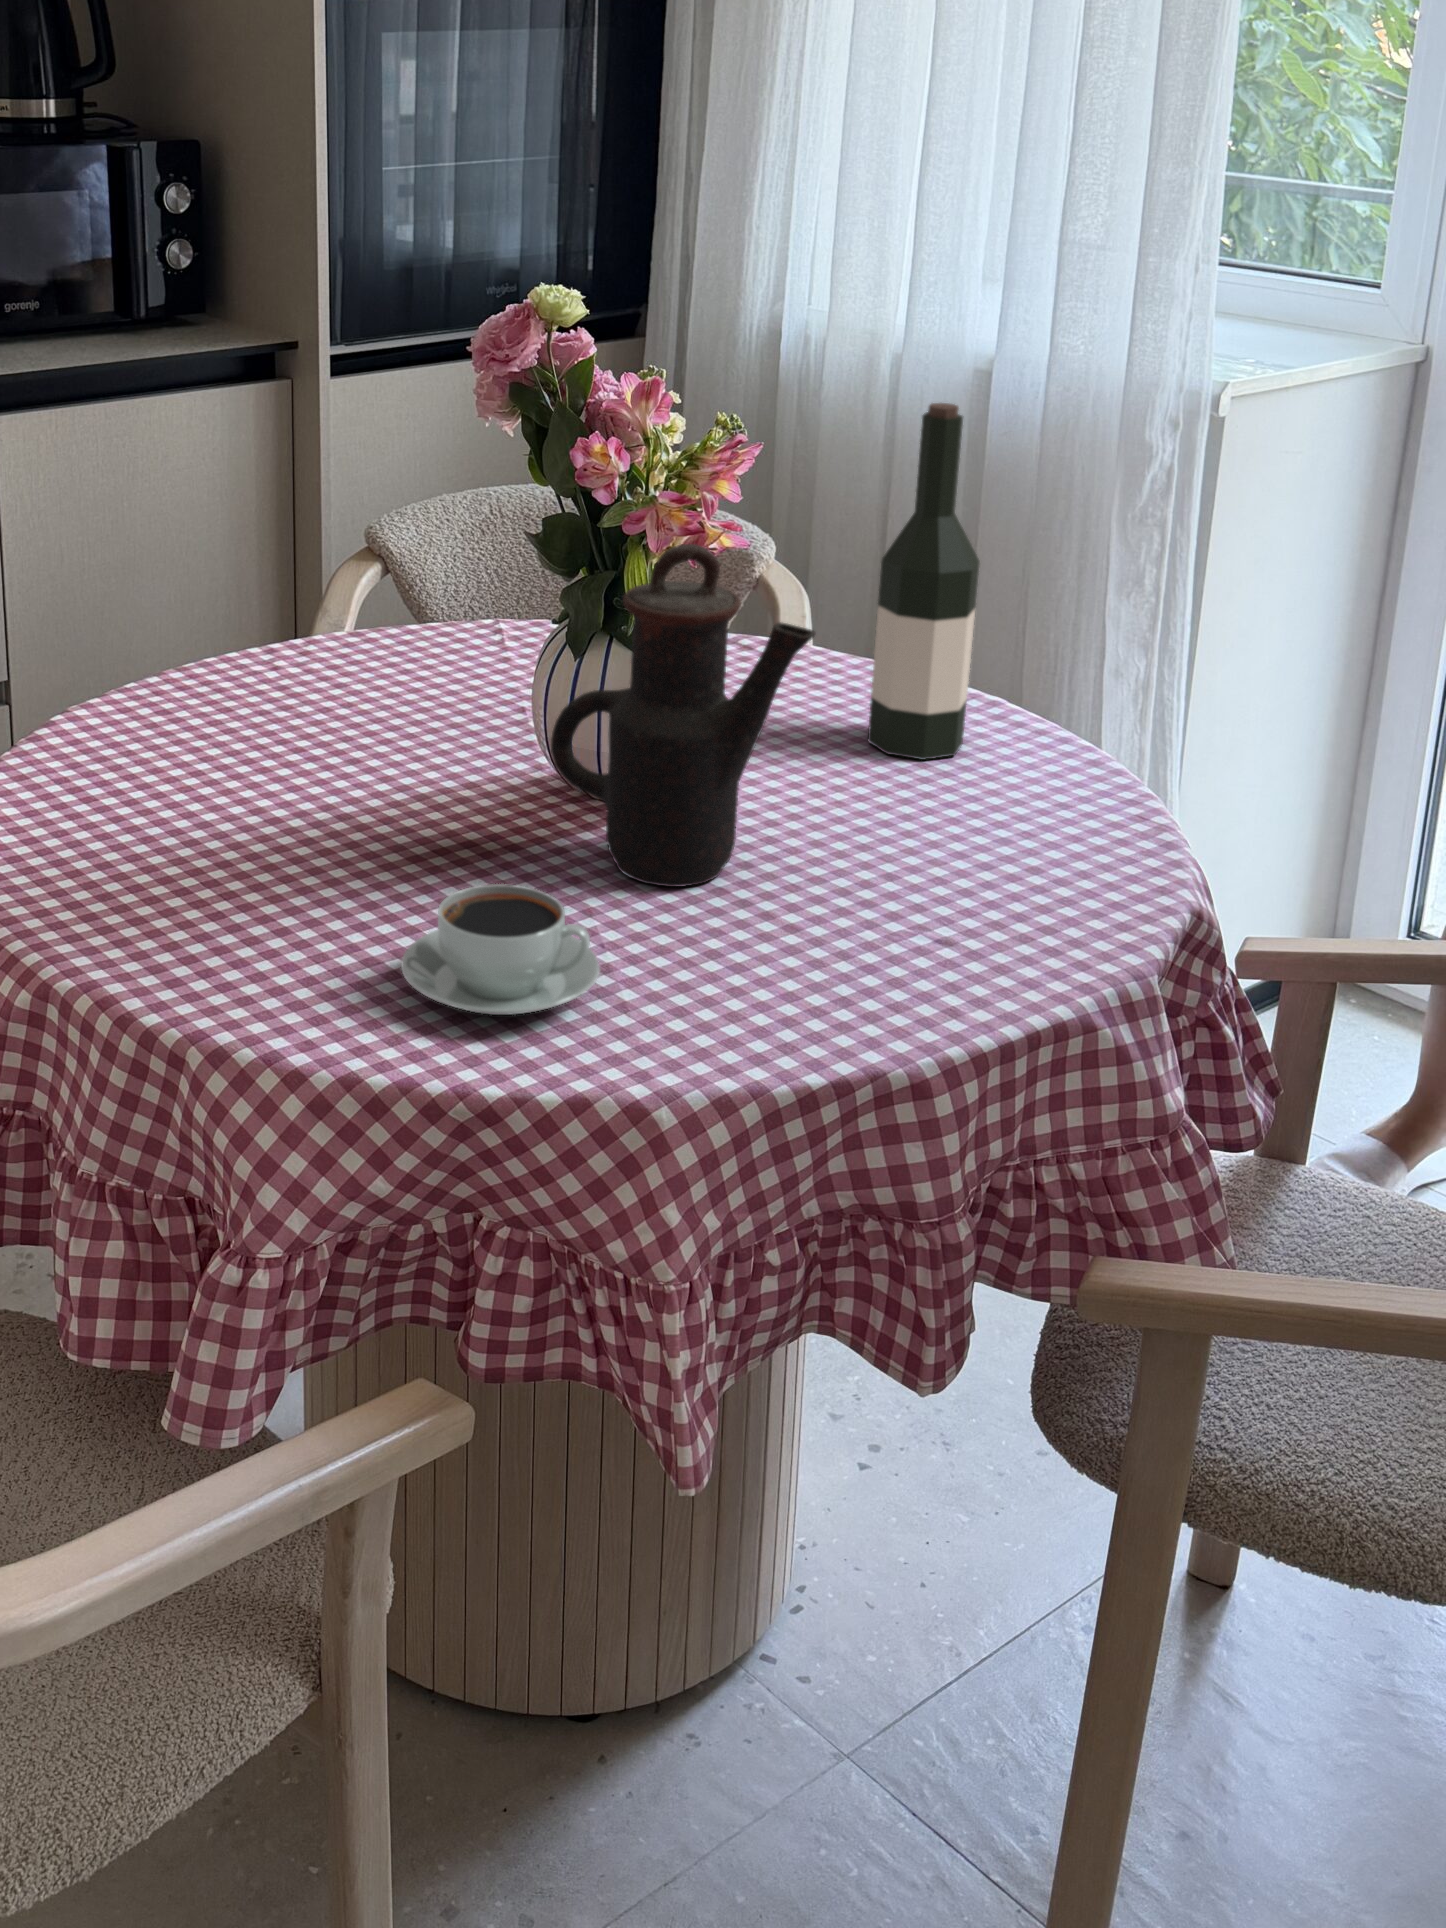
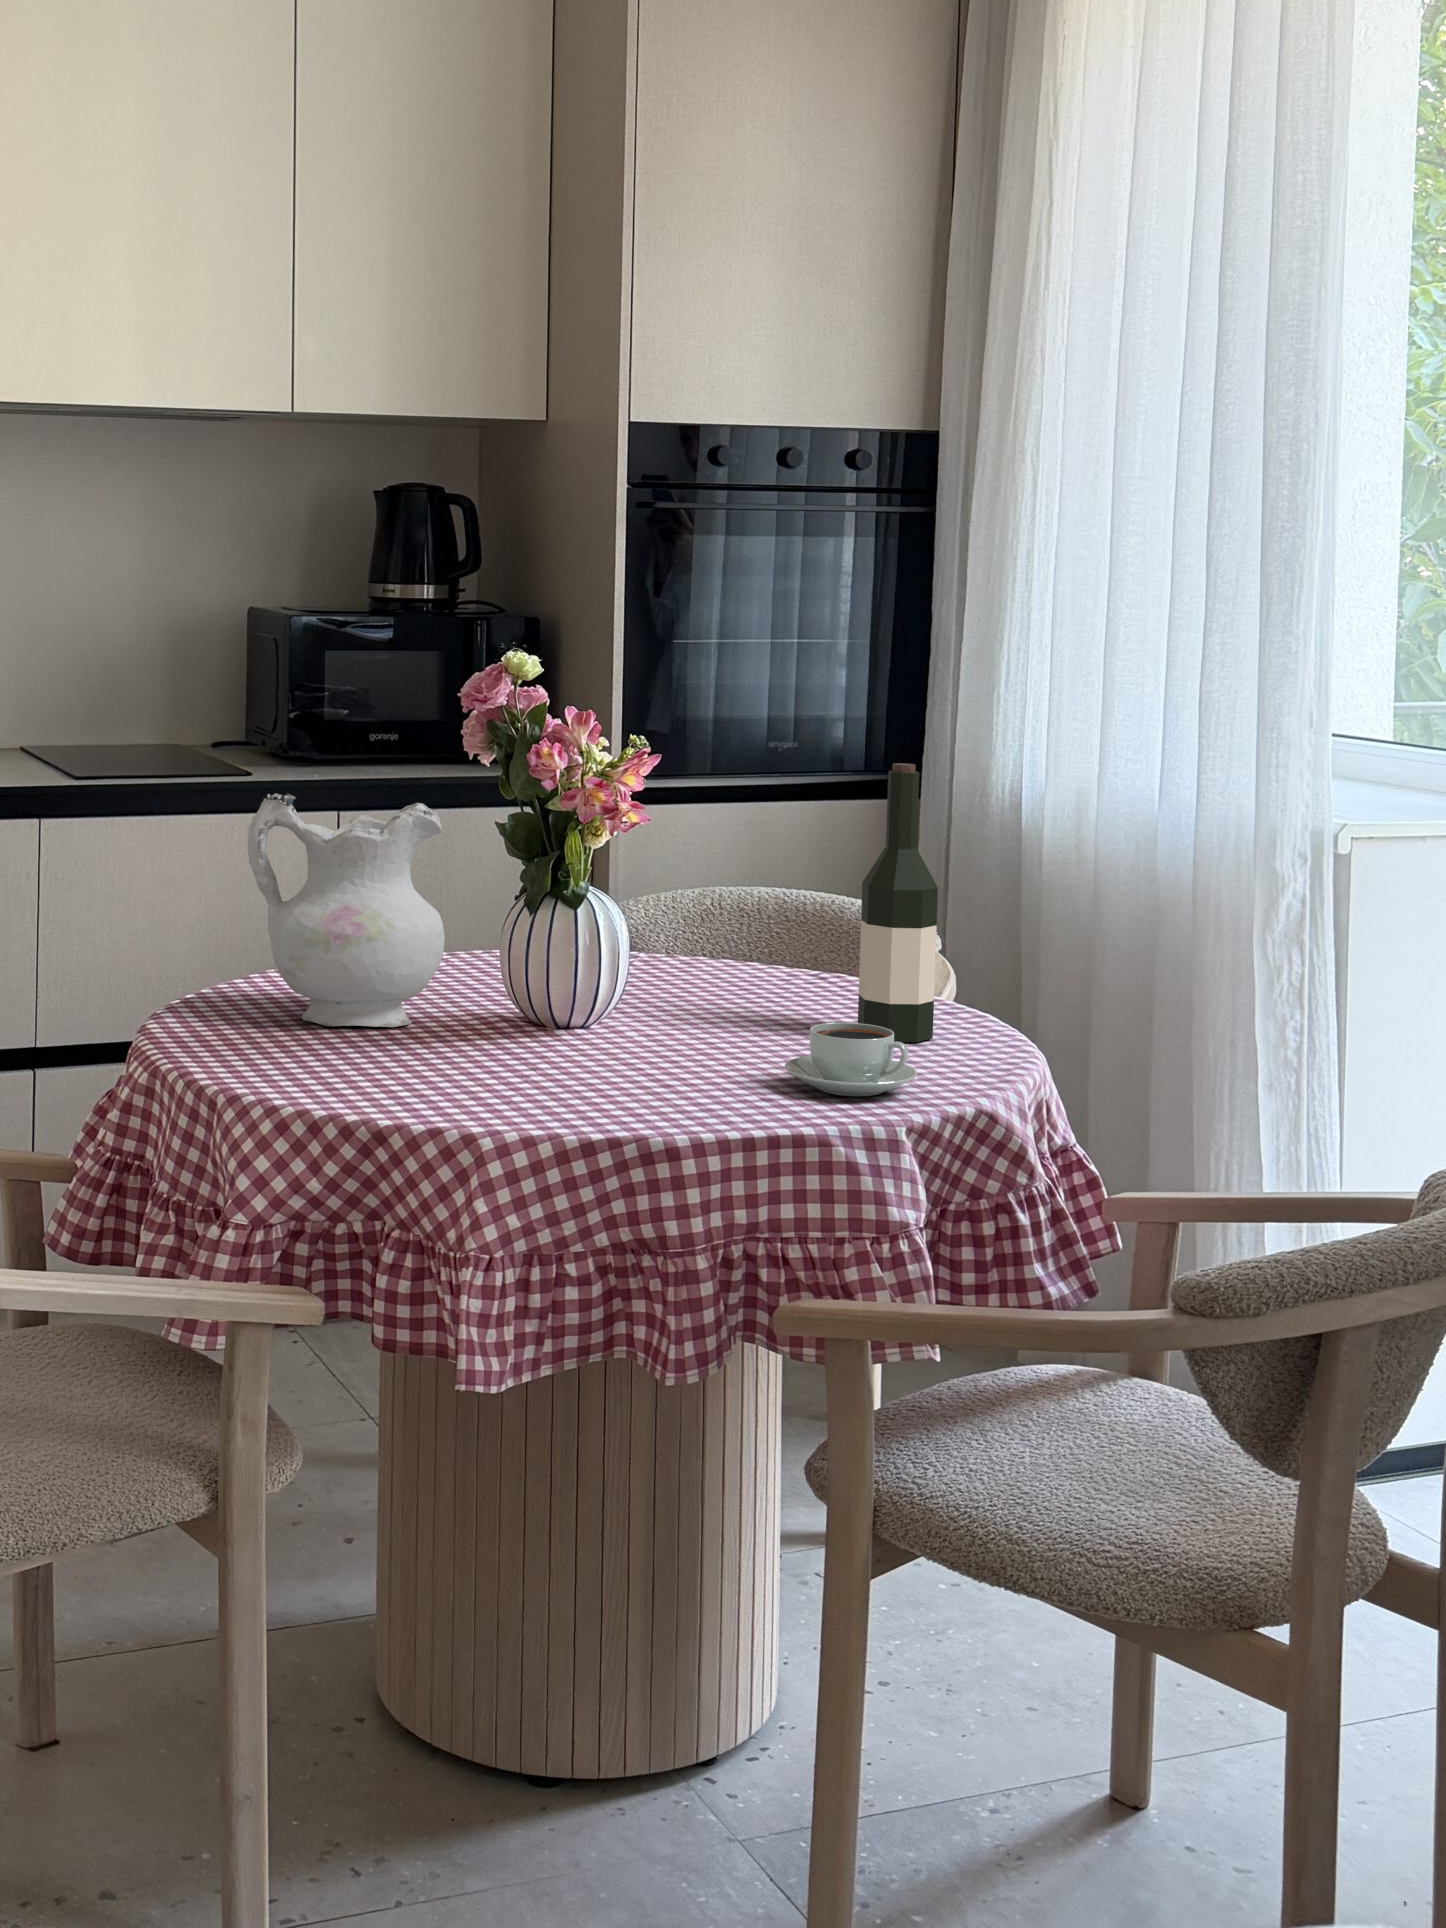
ceramic pitcher: none [76,505,365,838] -> present [248,793,445,1027]
teapot: present [551,544,816,887] -> none [553,820,705,1070]
coffee cup: present [401,884,600,1015] -> present [785,1023,917,1096]

